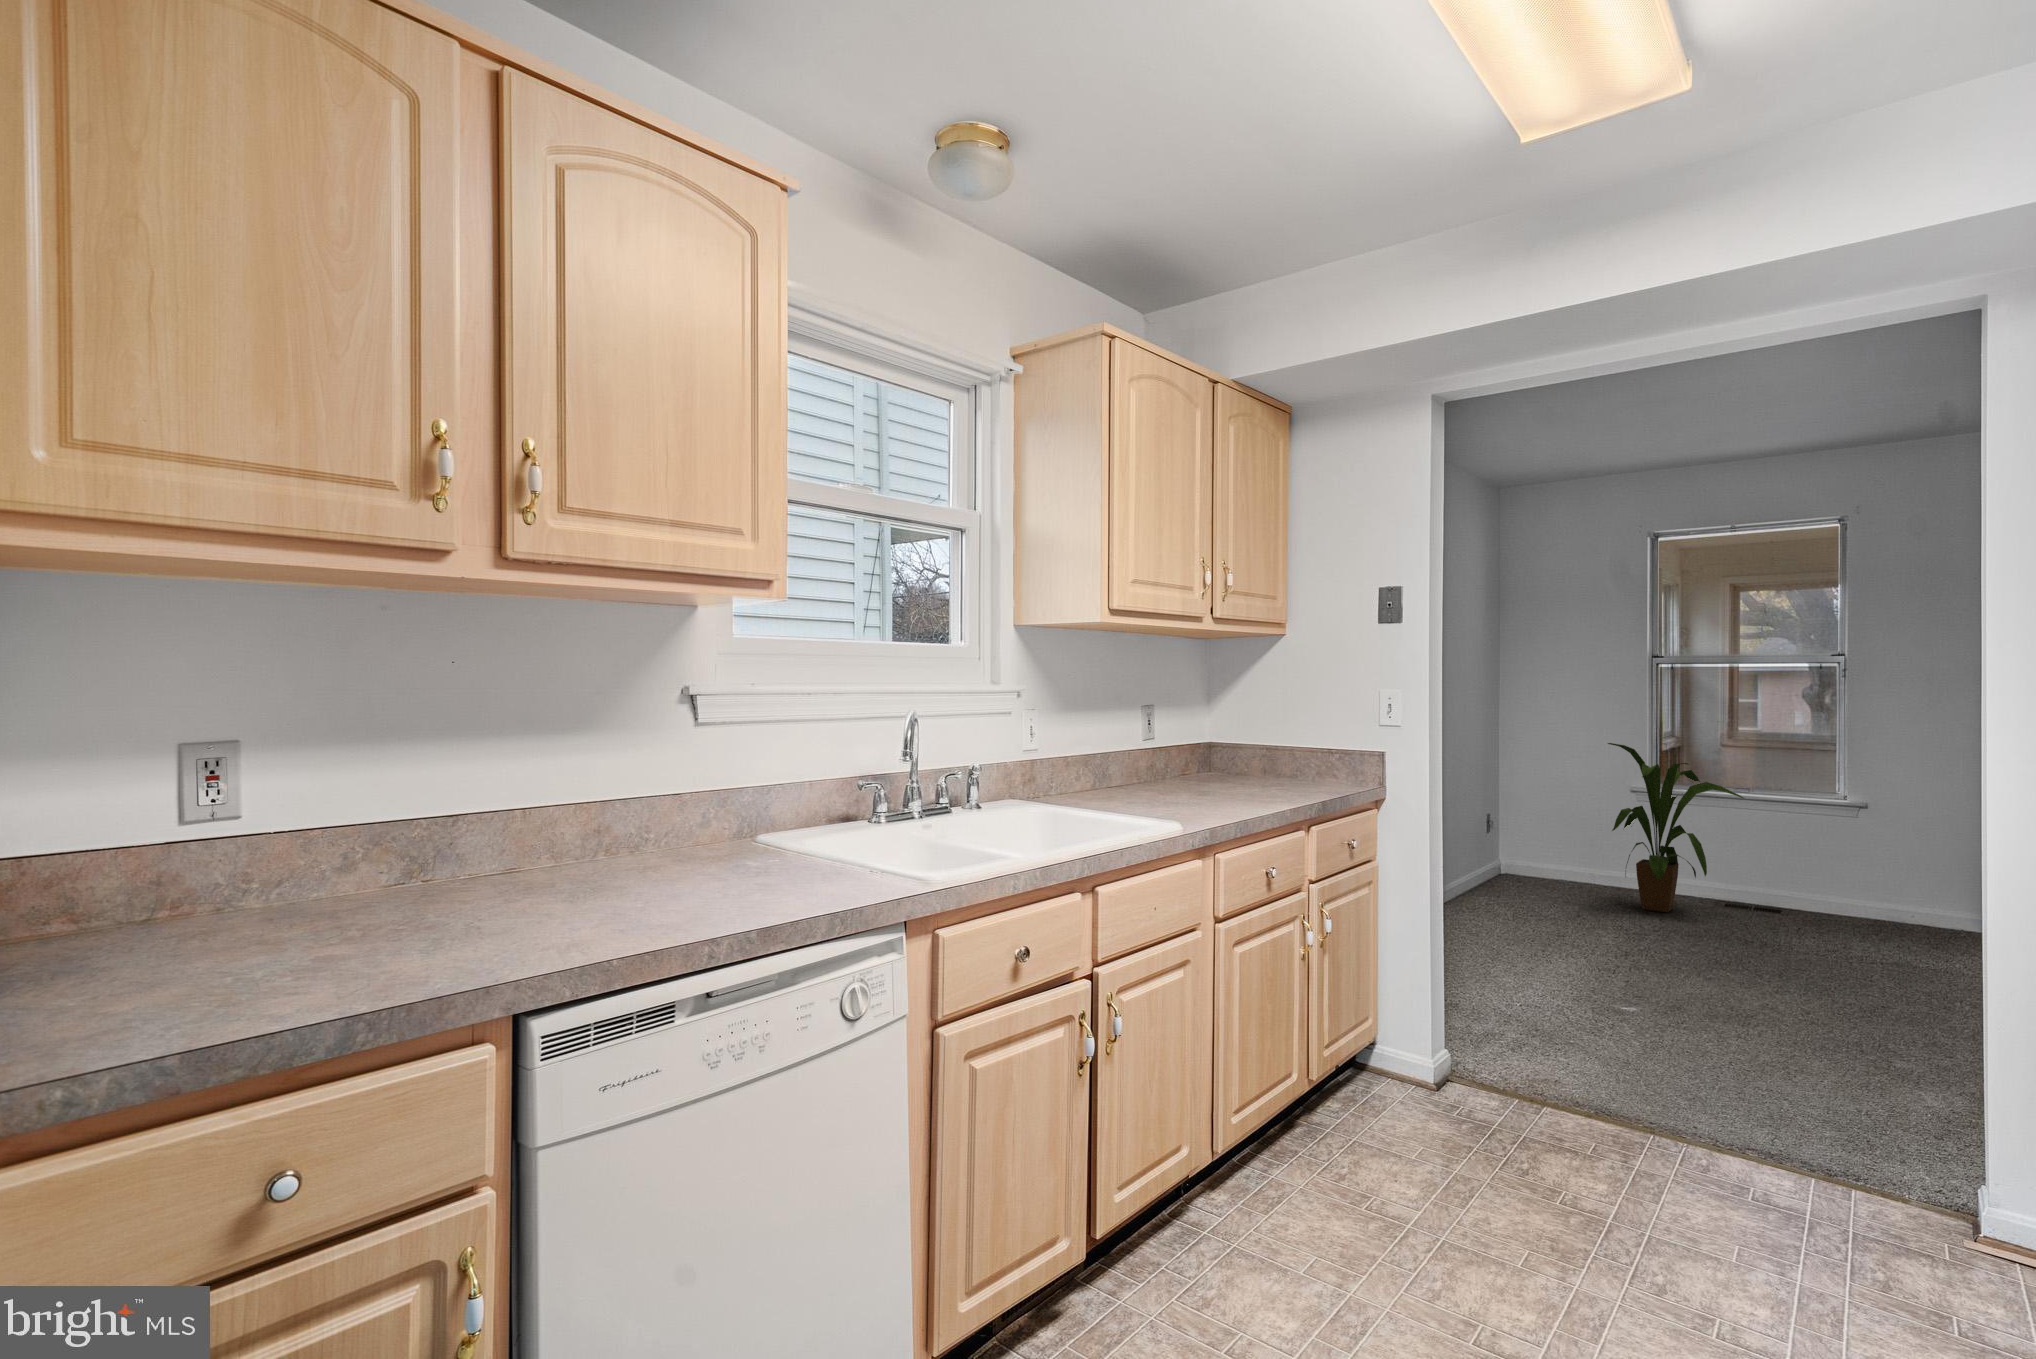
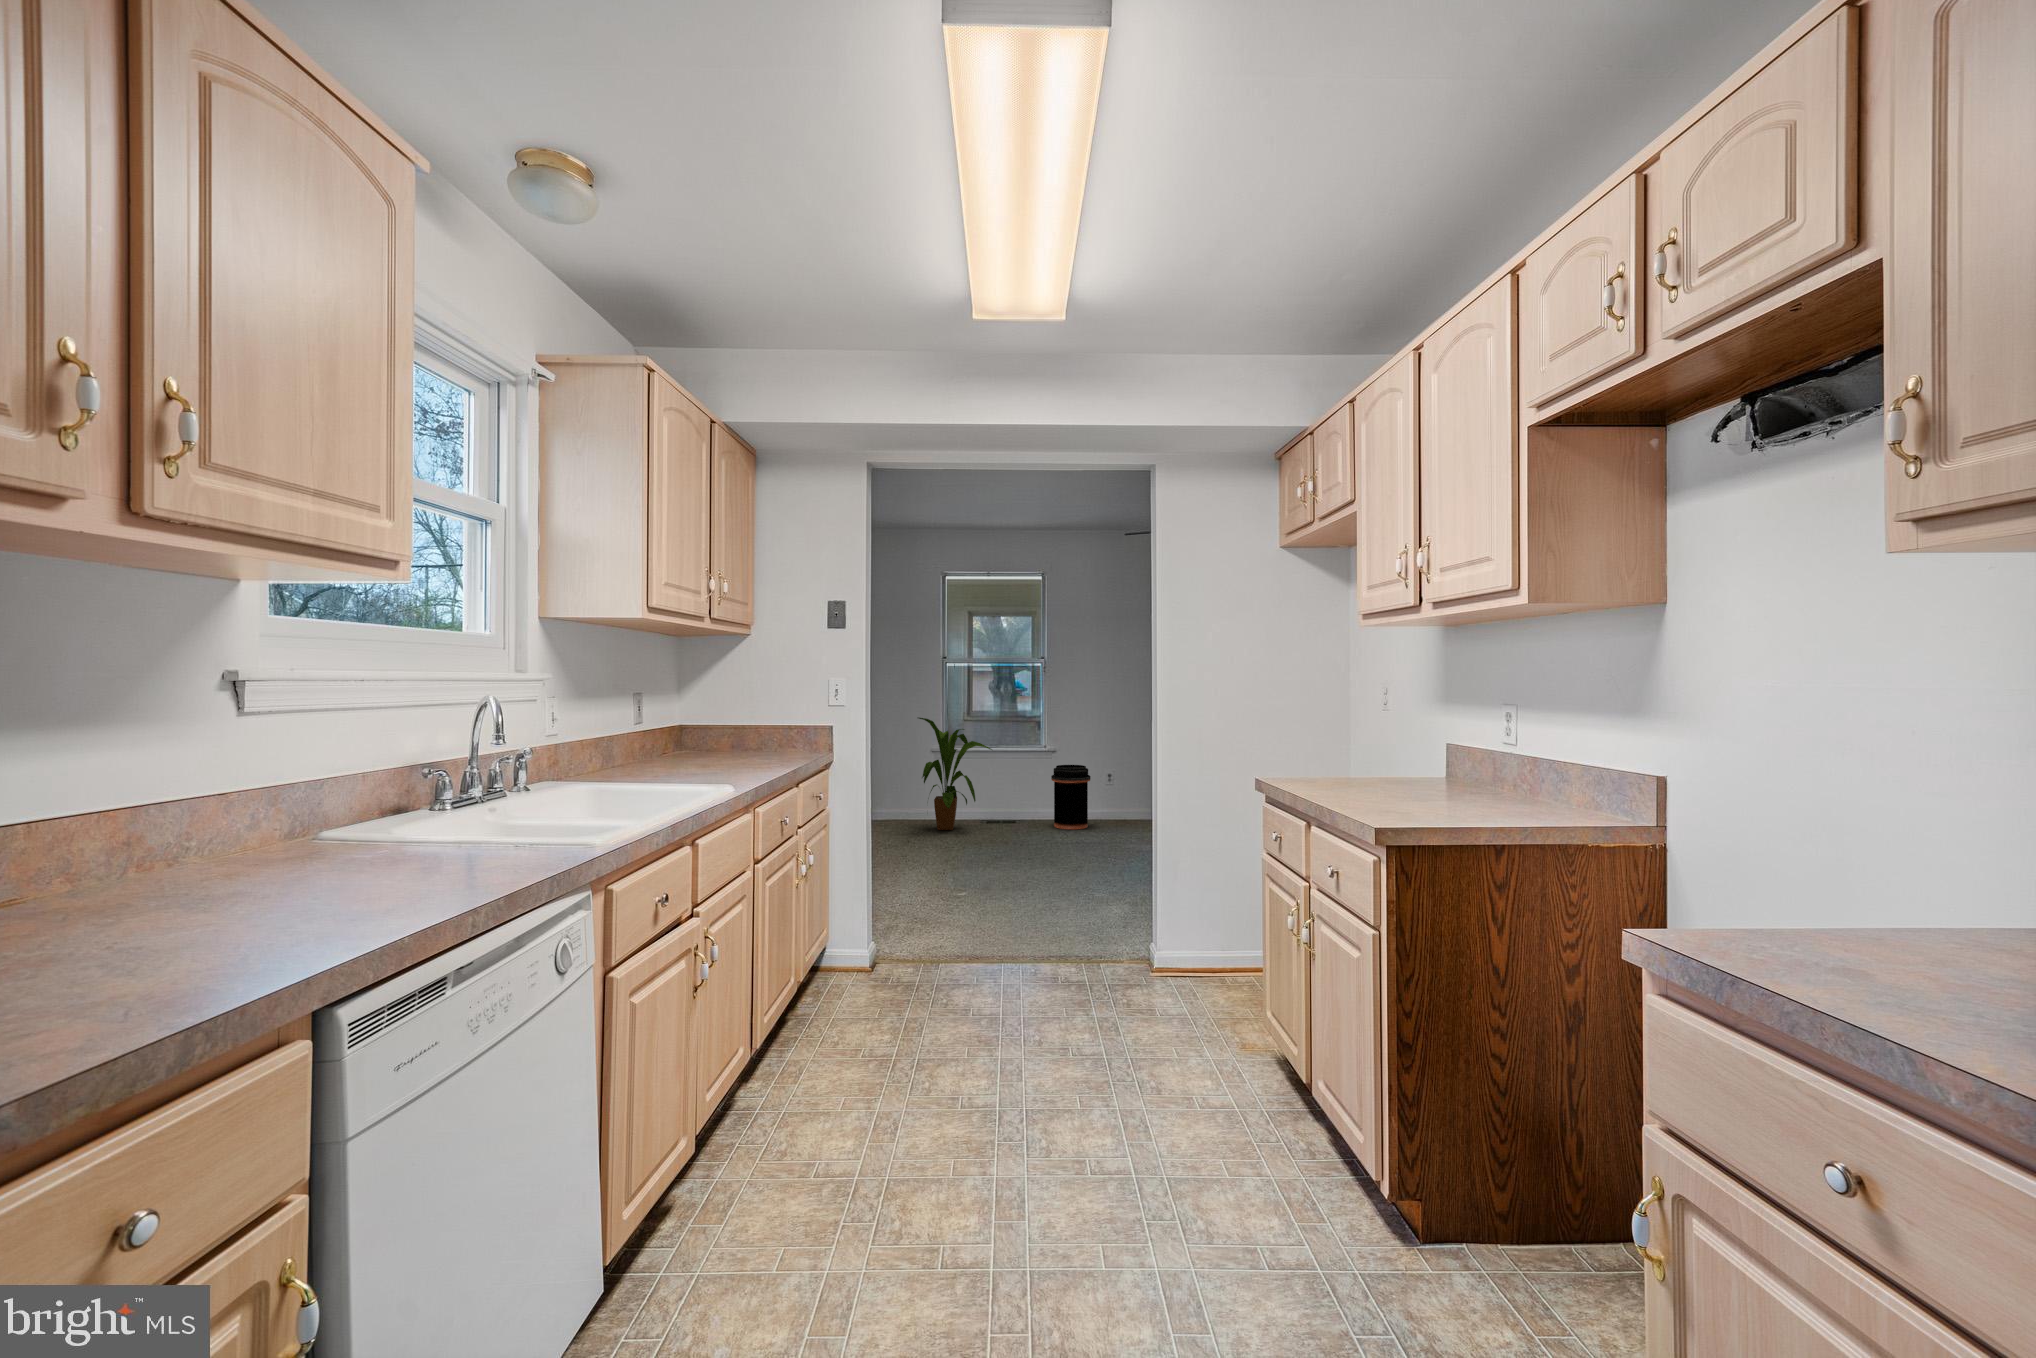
trash can: none [1862,832,1949,944] -> present [1051,765,1090,829]

